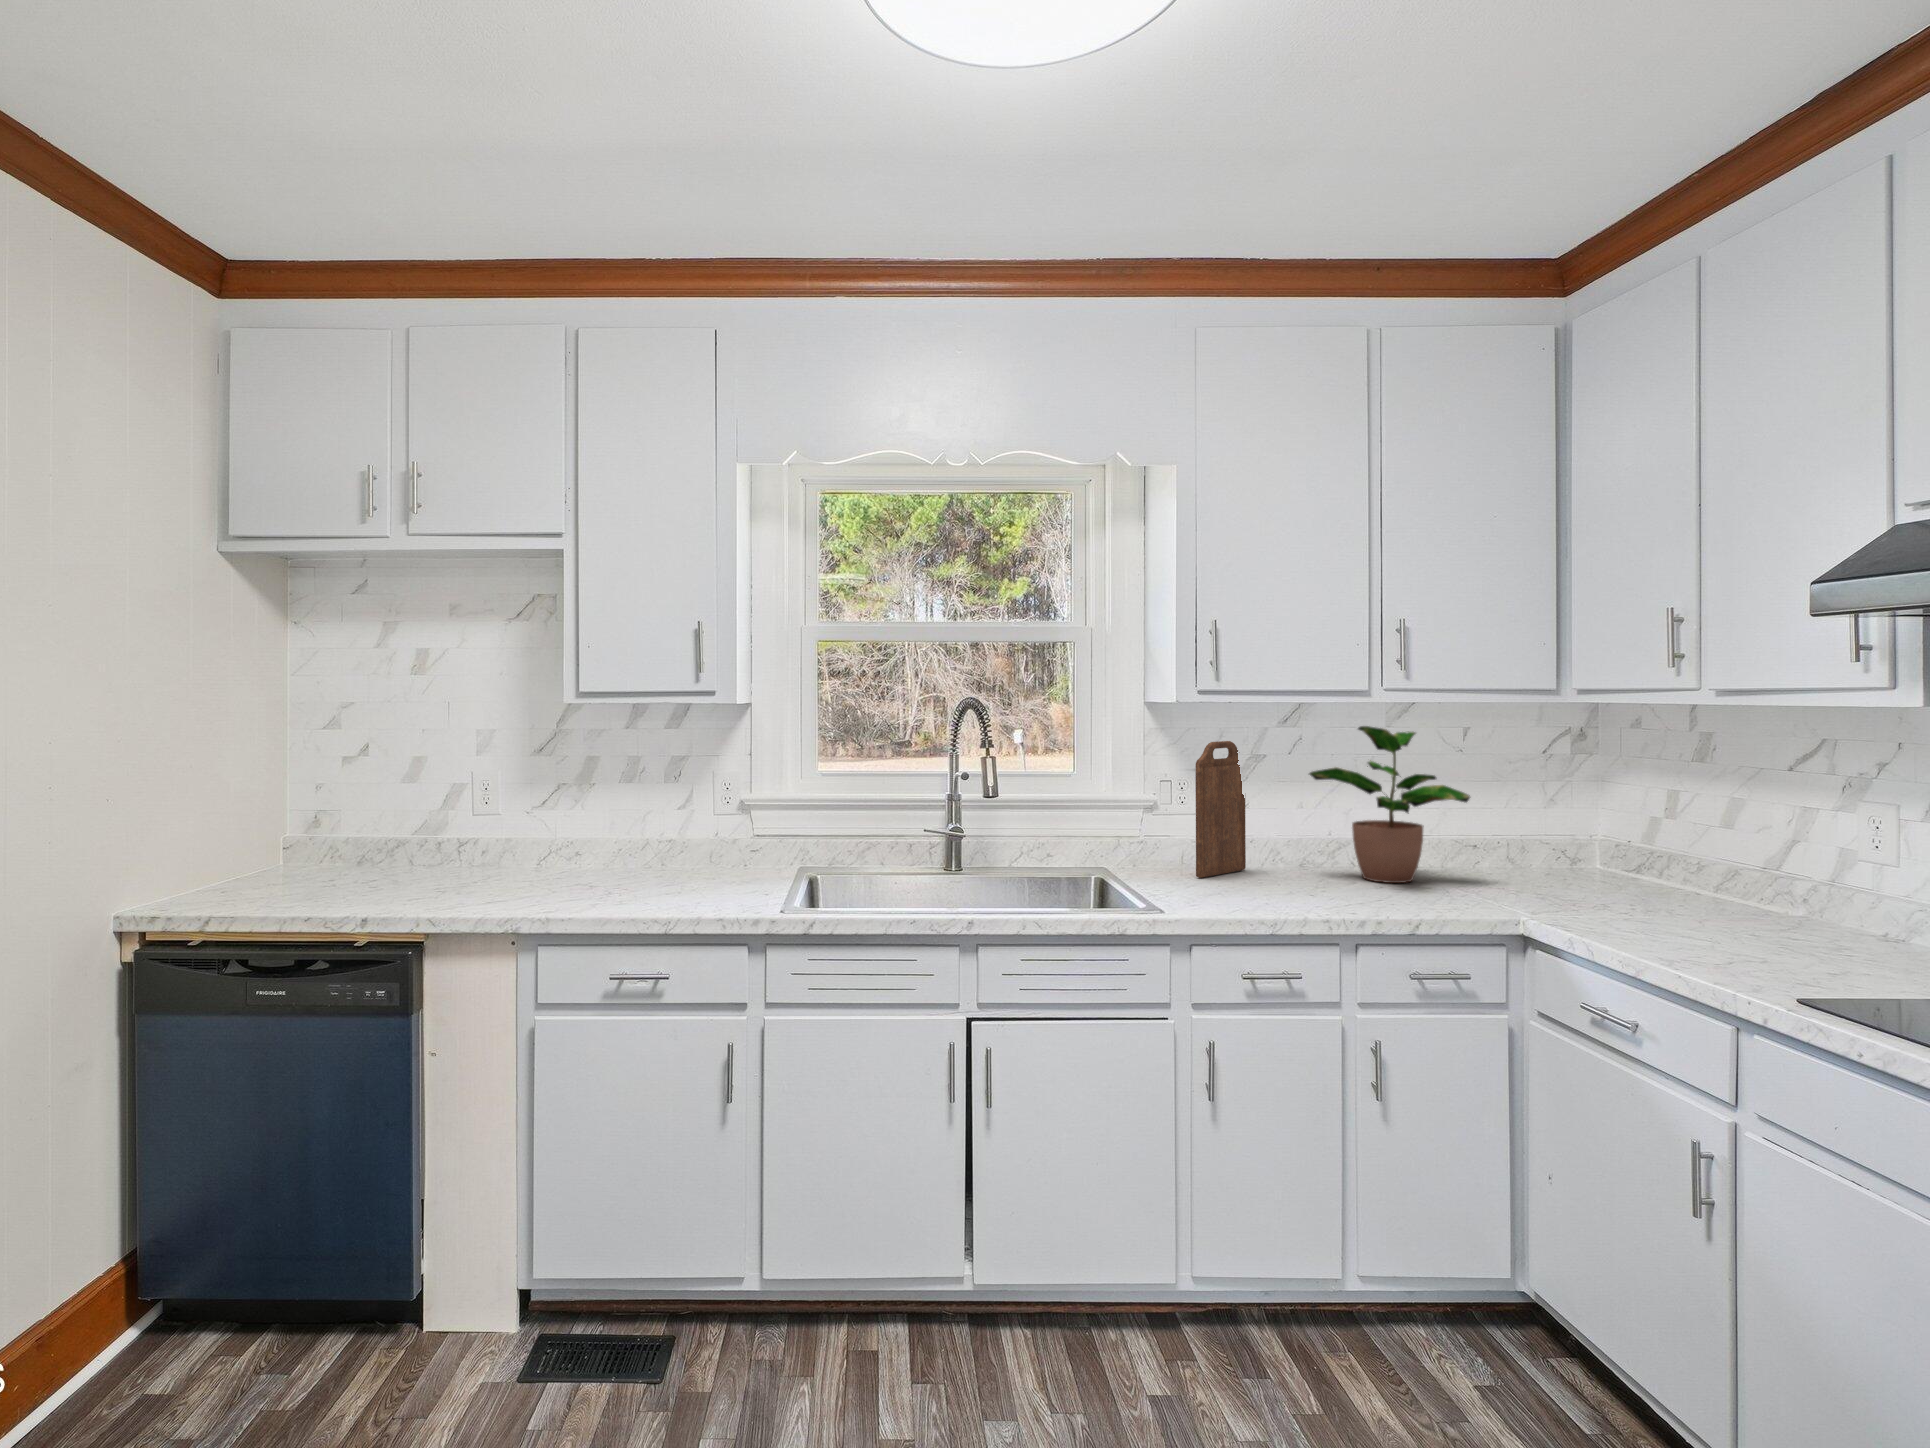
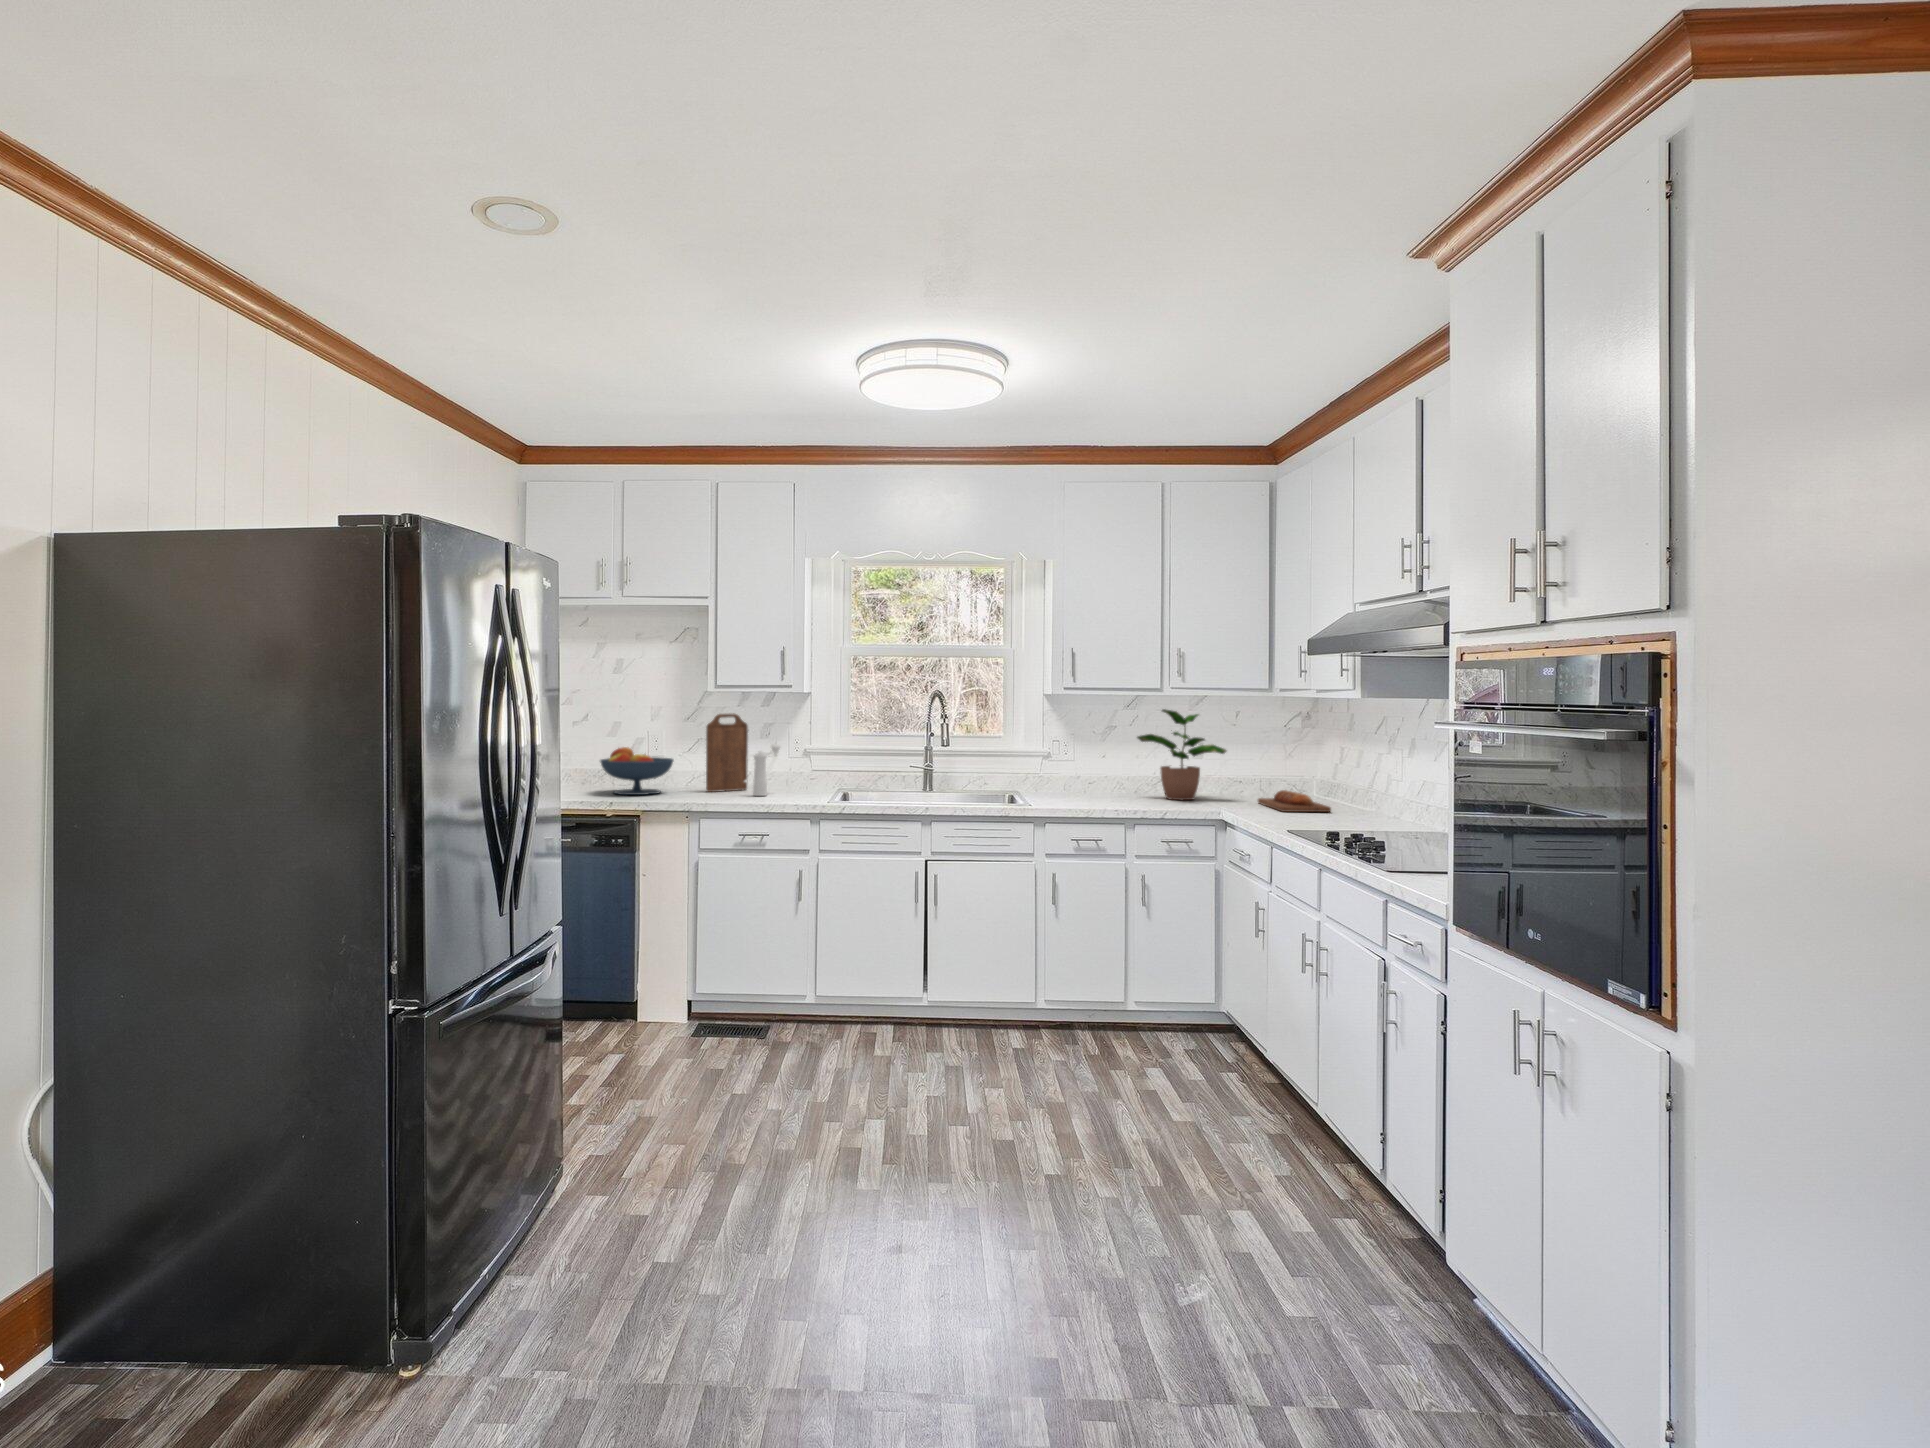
cutting board: present [1196,741,1246,878] -> present [706,713,748,792]
pepper mill: none [645,793,696,890] -> present [753,744,780,796]
fruit bowl: none [364,802,505,893] -> present [600,747,674,795]
bread loaf: none [1530,867,1702,916] -> present [1258,790,1331,812]

